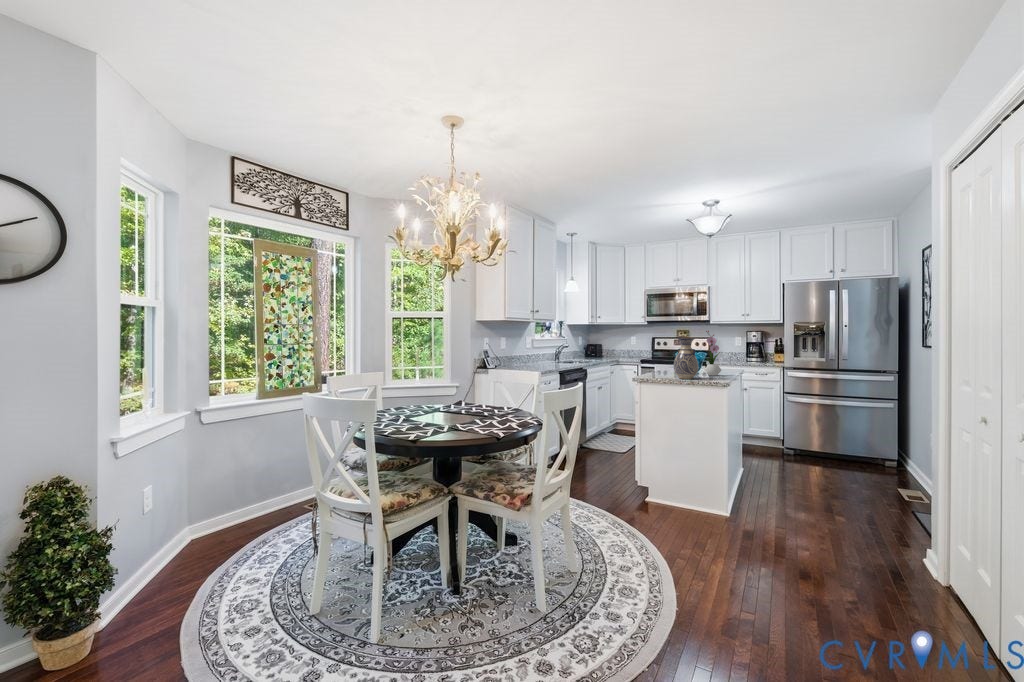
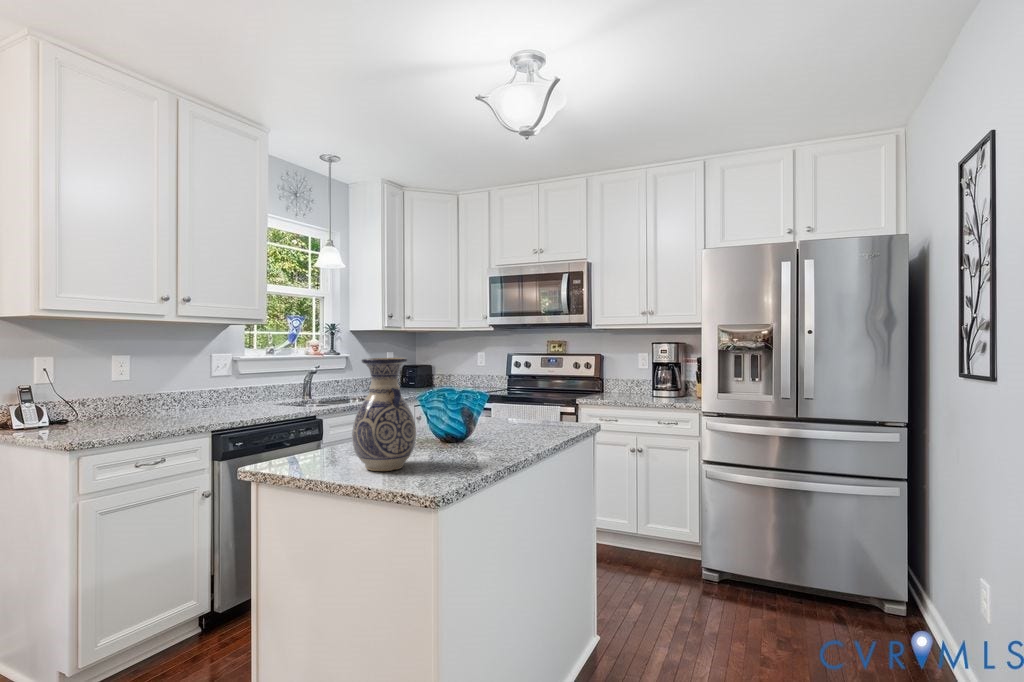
flower arrangement: present [705,331,721,376] -> none [461,339,505,454]

